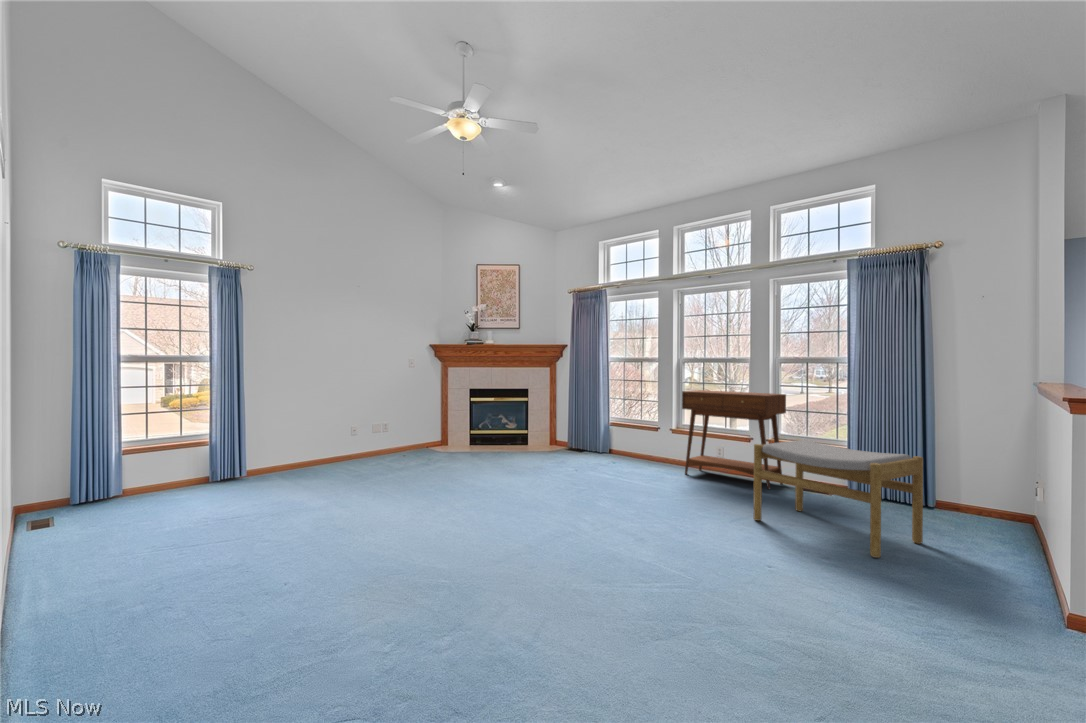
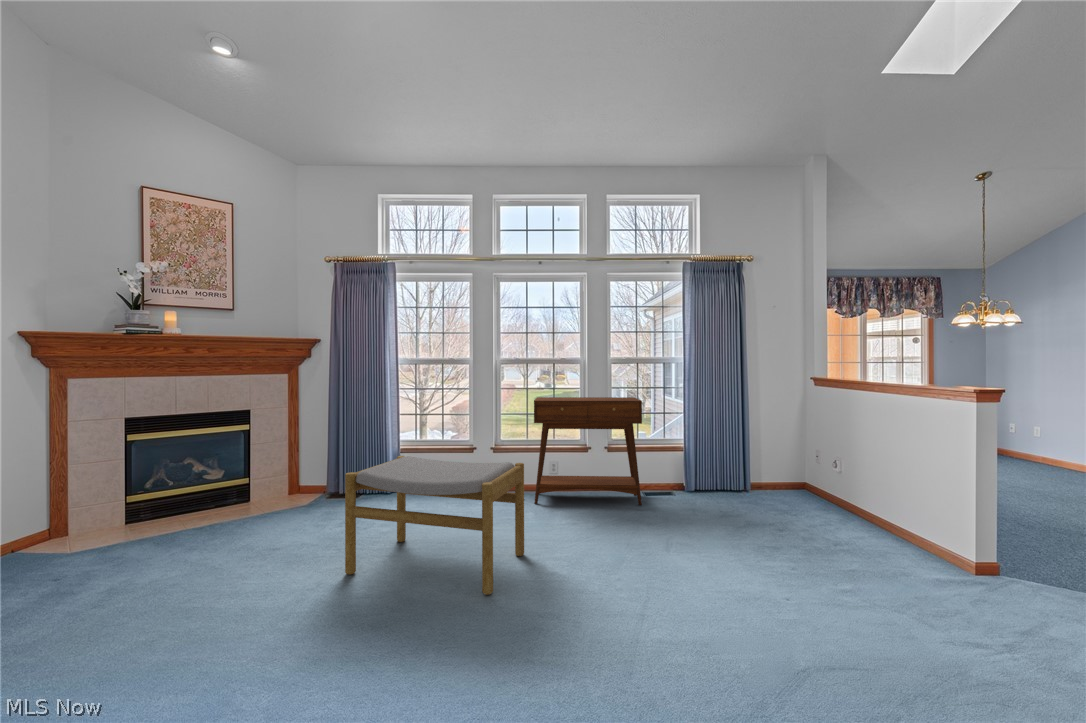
footstool: present [753,439,923,558] -> present [345,456,524,595]

